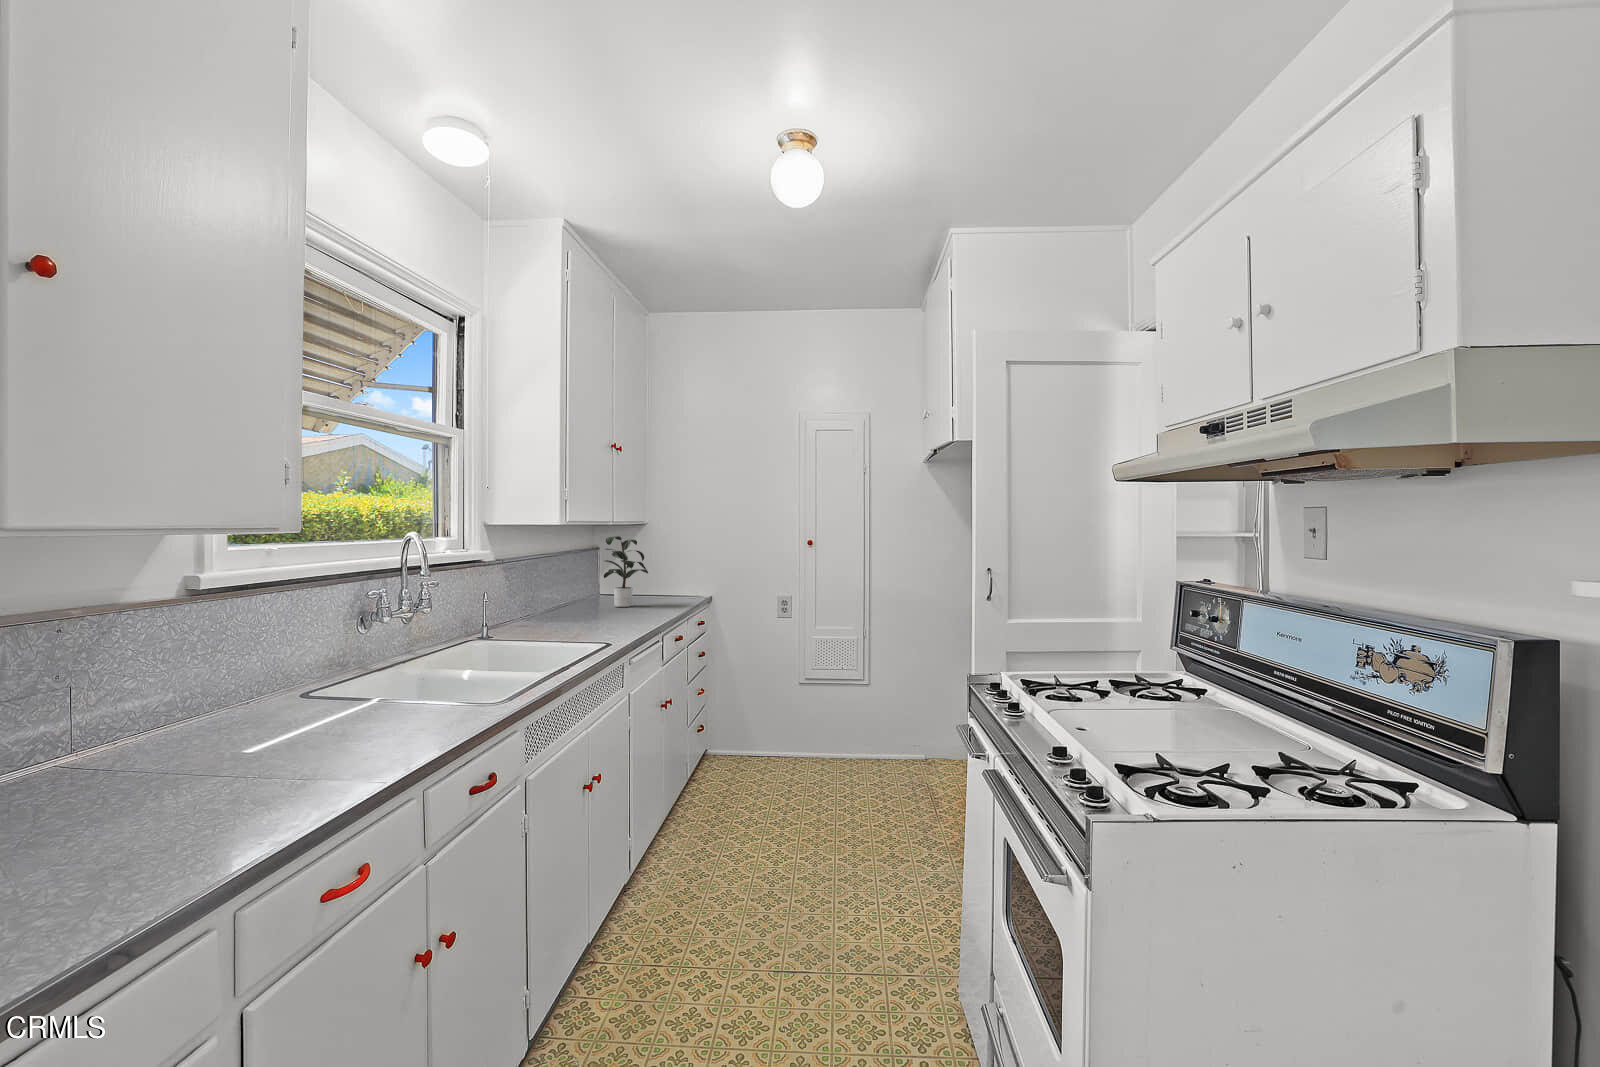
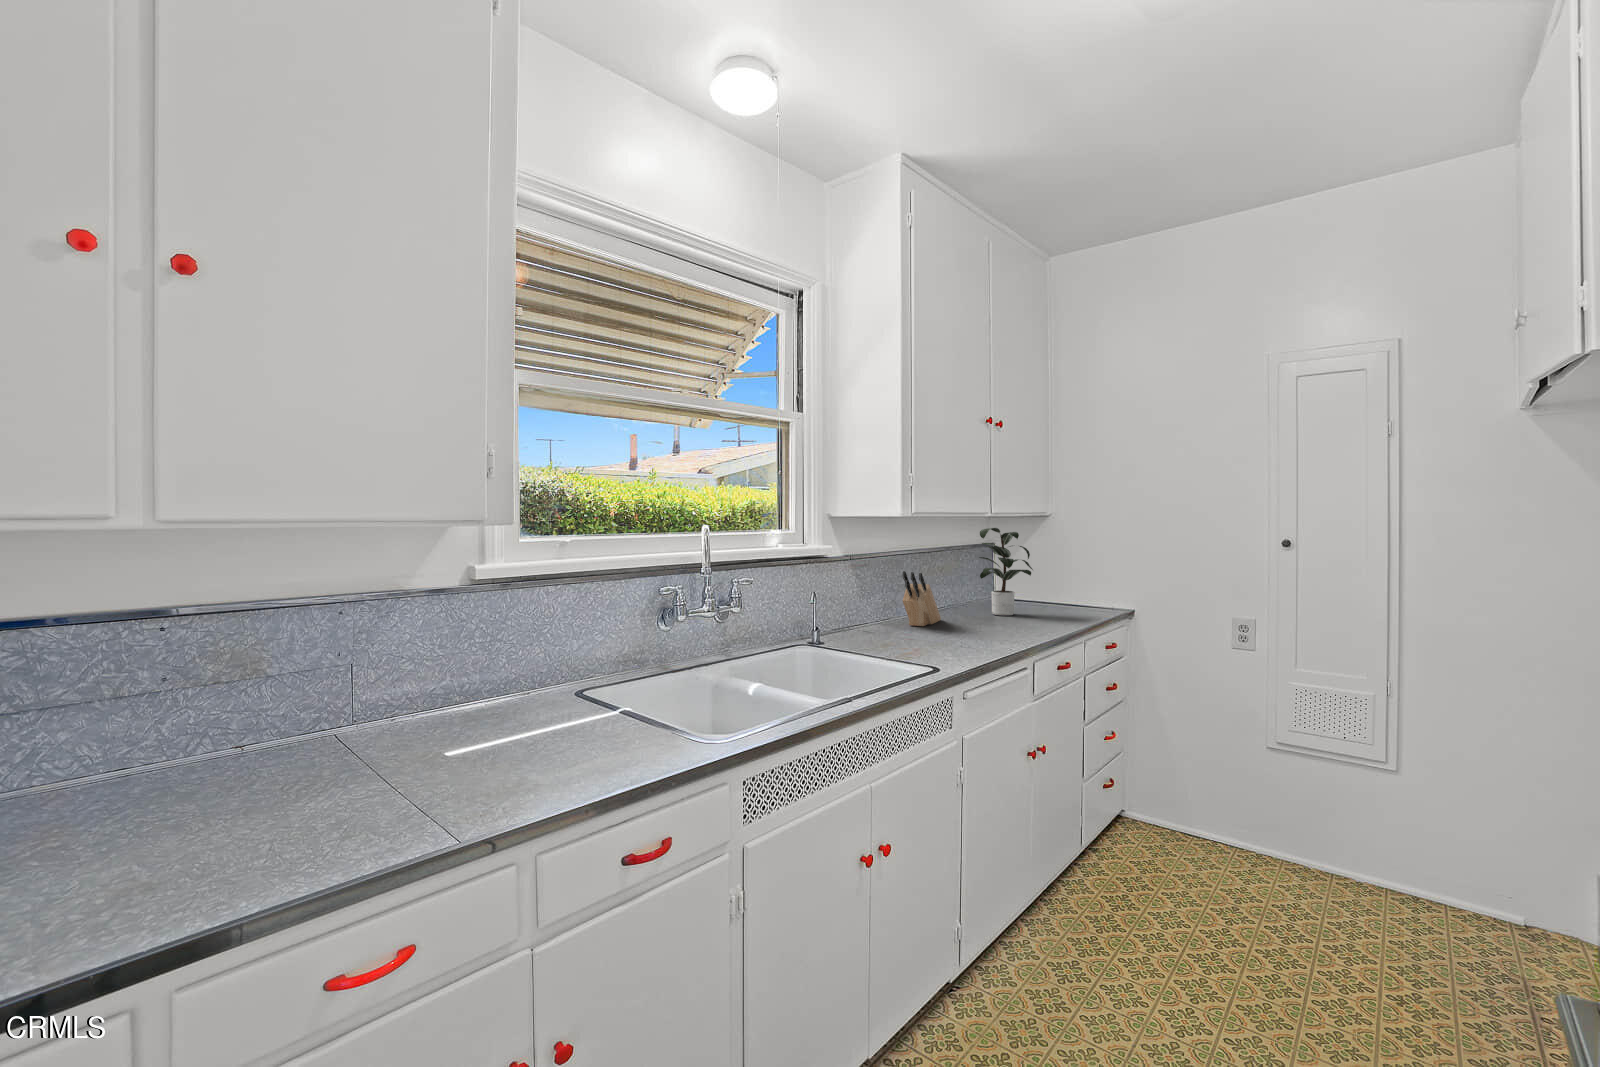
knife block: none [552,573,578,619] -> present [903,571,941,626]

